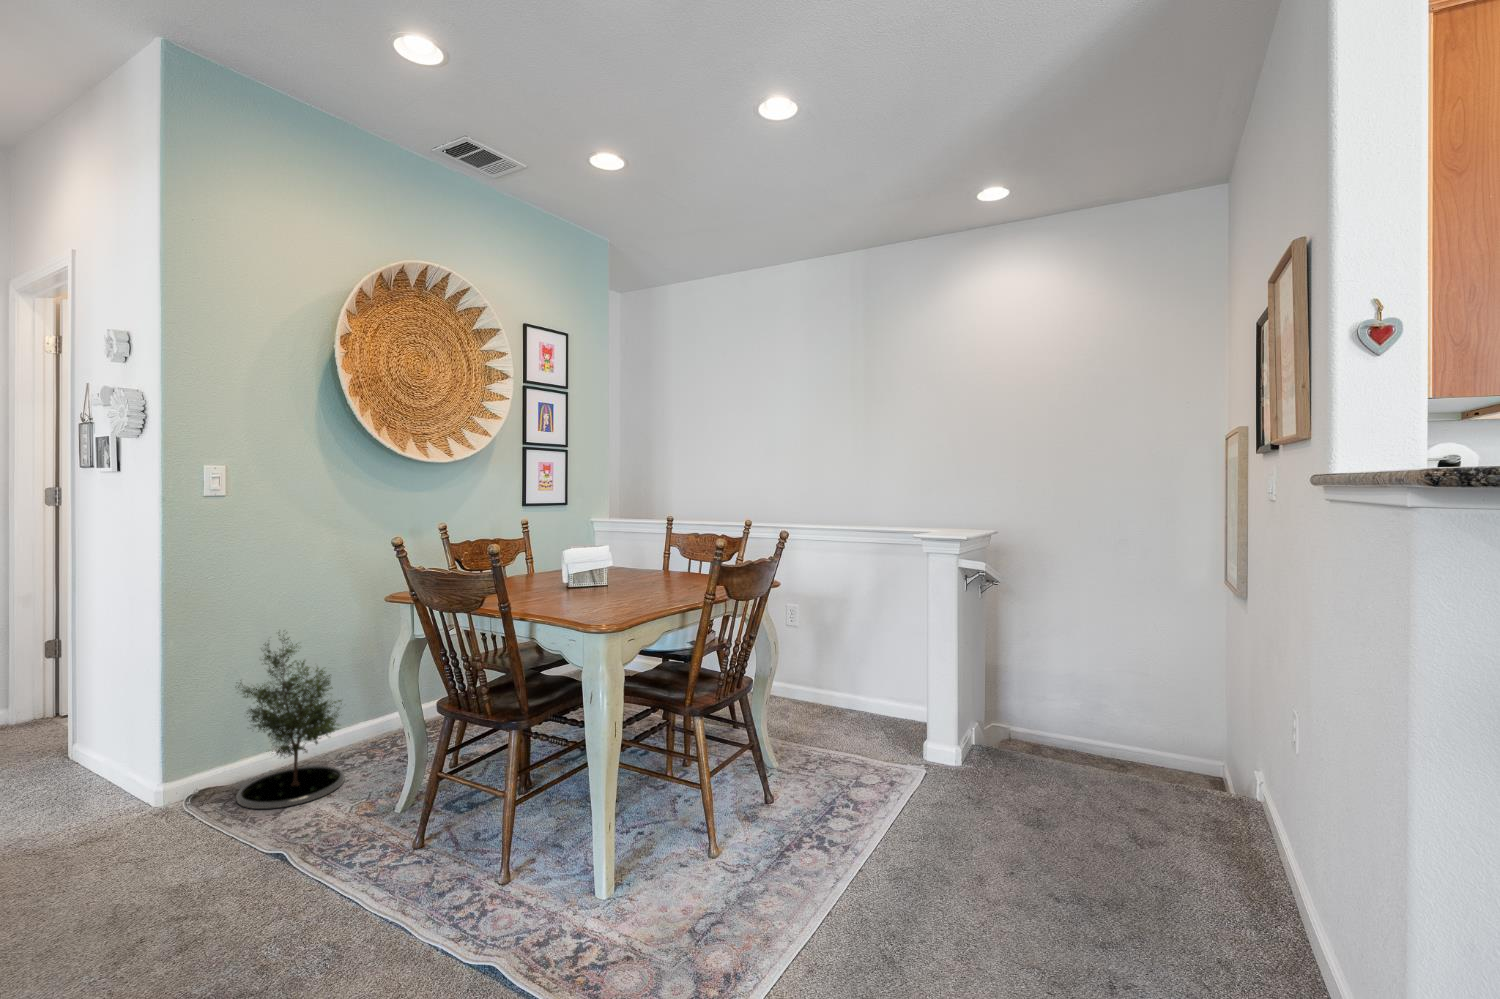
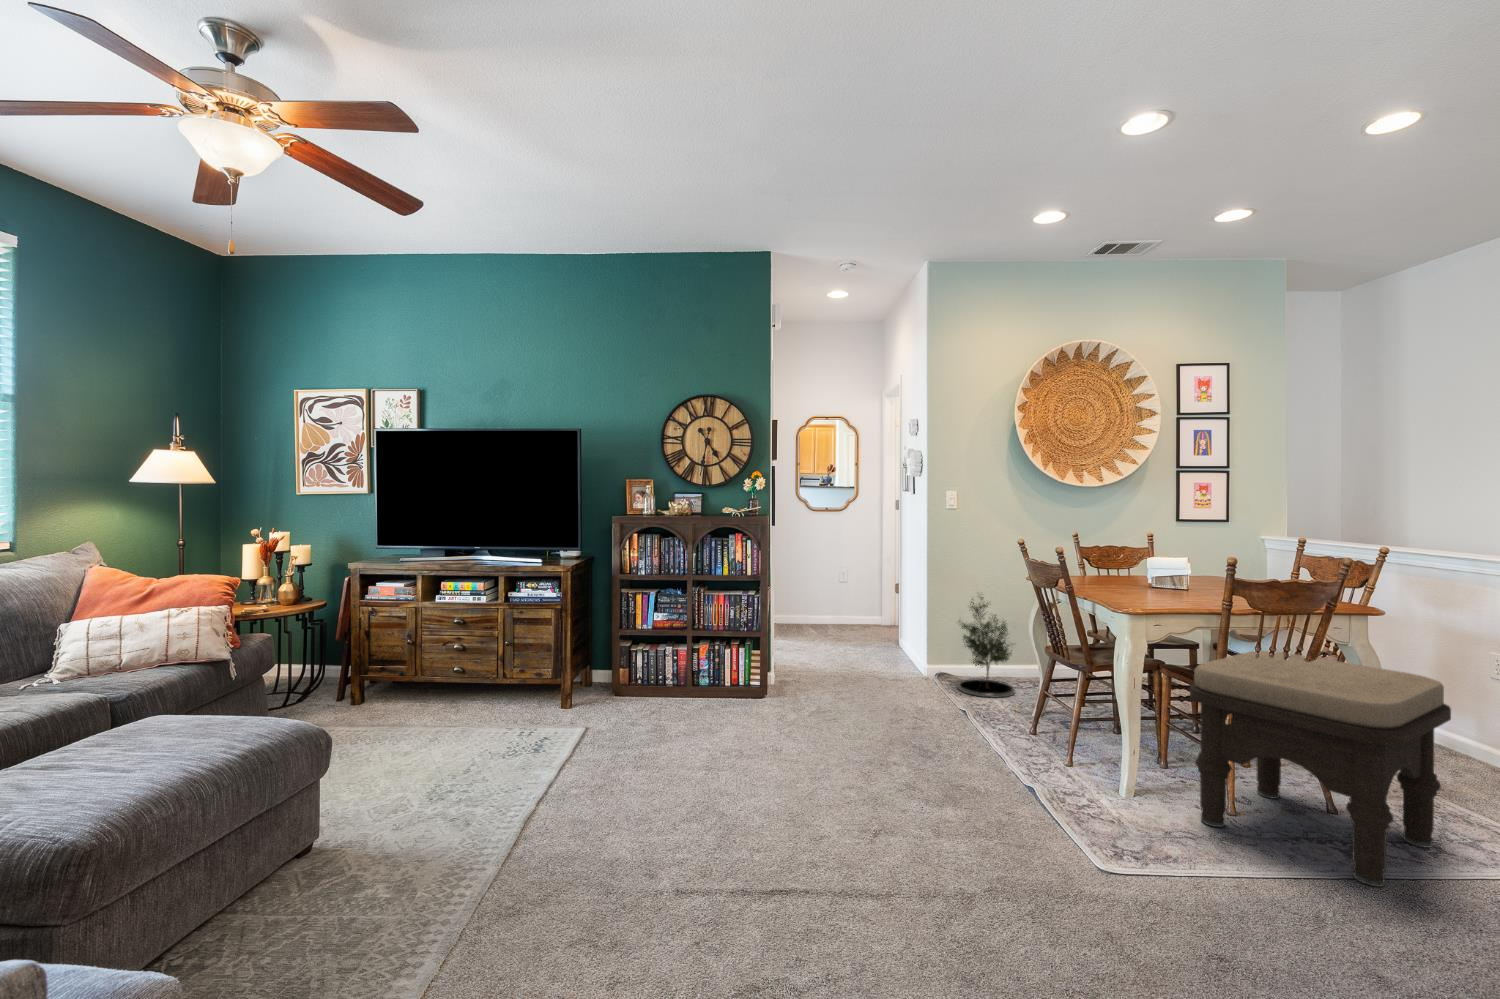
ottoman: none [689,648,902,897] -> present [1190,650,1451,887]

